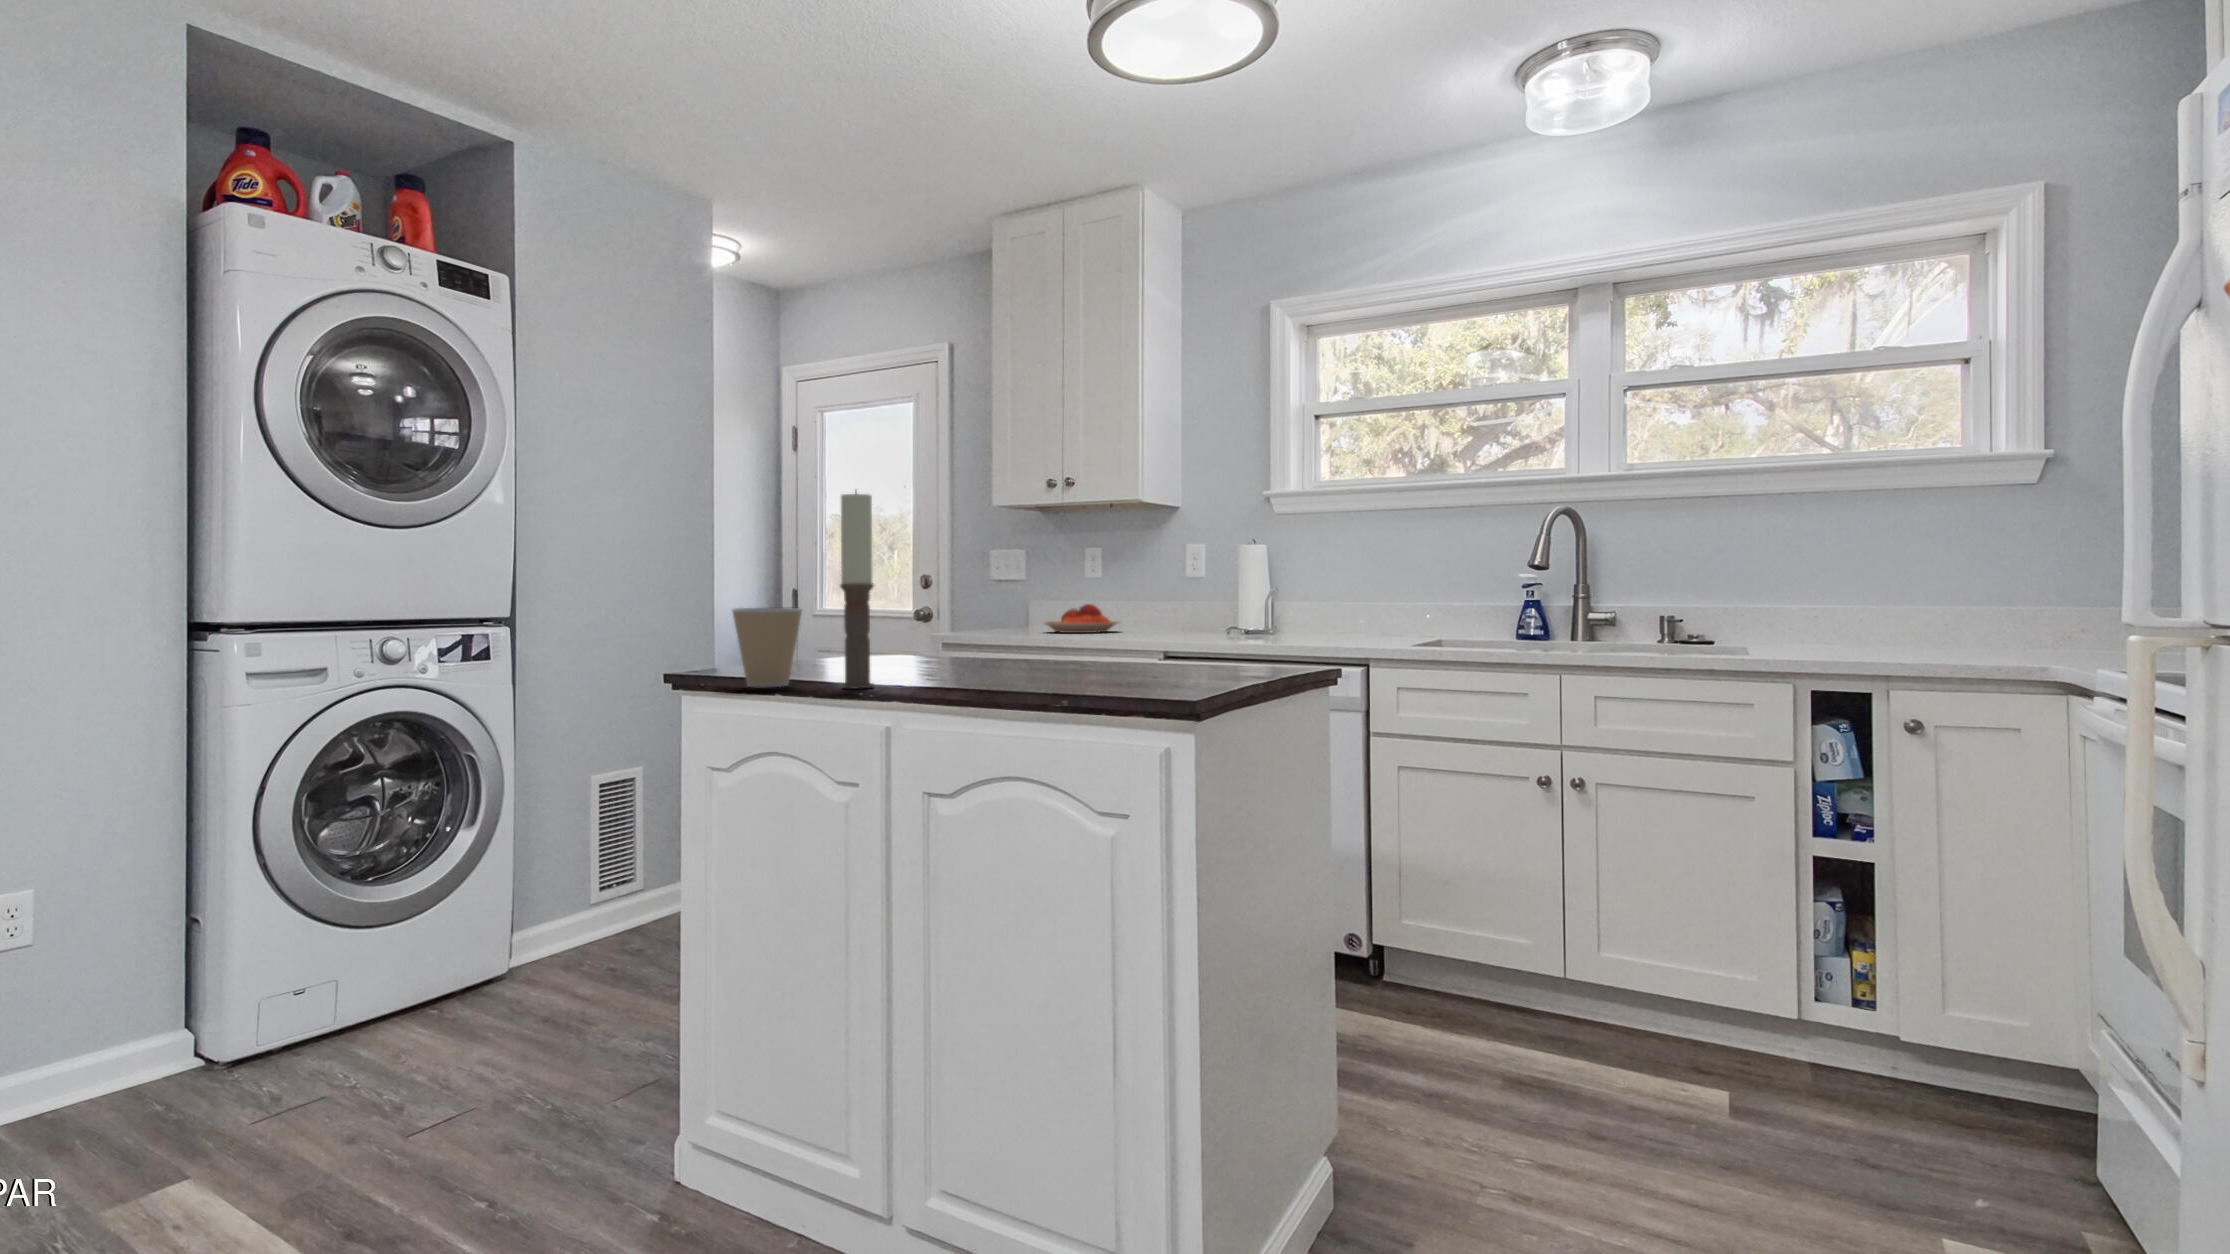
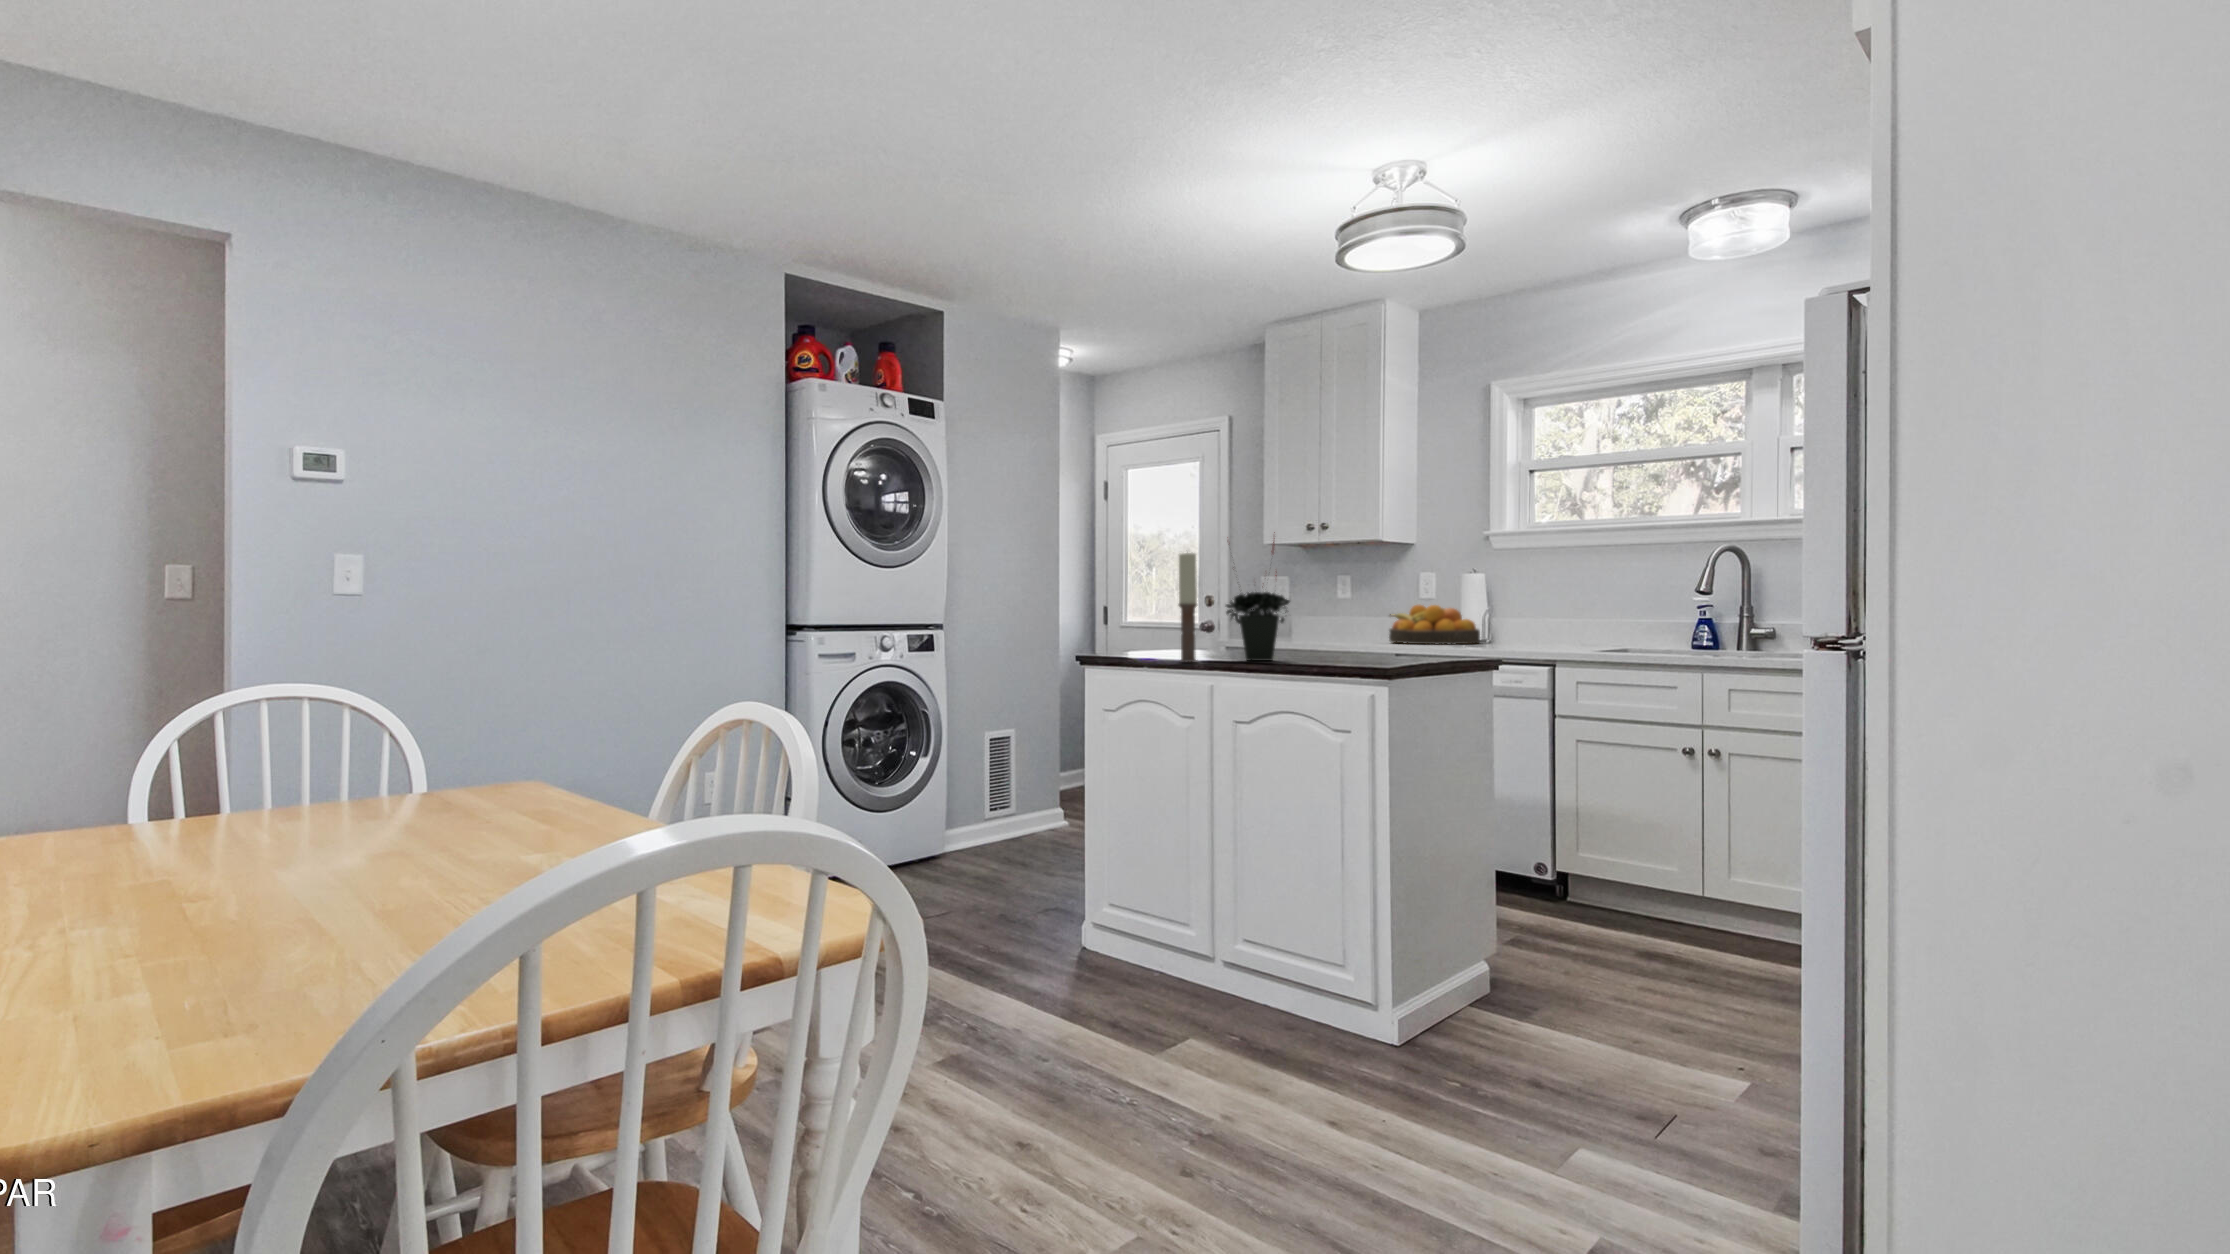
potted plant: none [924,458,1034,681] -> present [1226,532,1290,661]
fruit bowl: none [1147,586,1260,638] -> present [1389,605,1480,644]
plate: present [1044,604,1119,633] -> none [1307,618,1370,641]
coffee cup: present [732,608,802,687] -> none [1116,617,1156,662]

